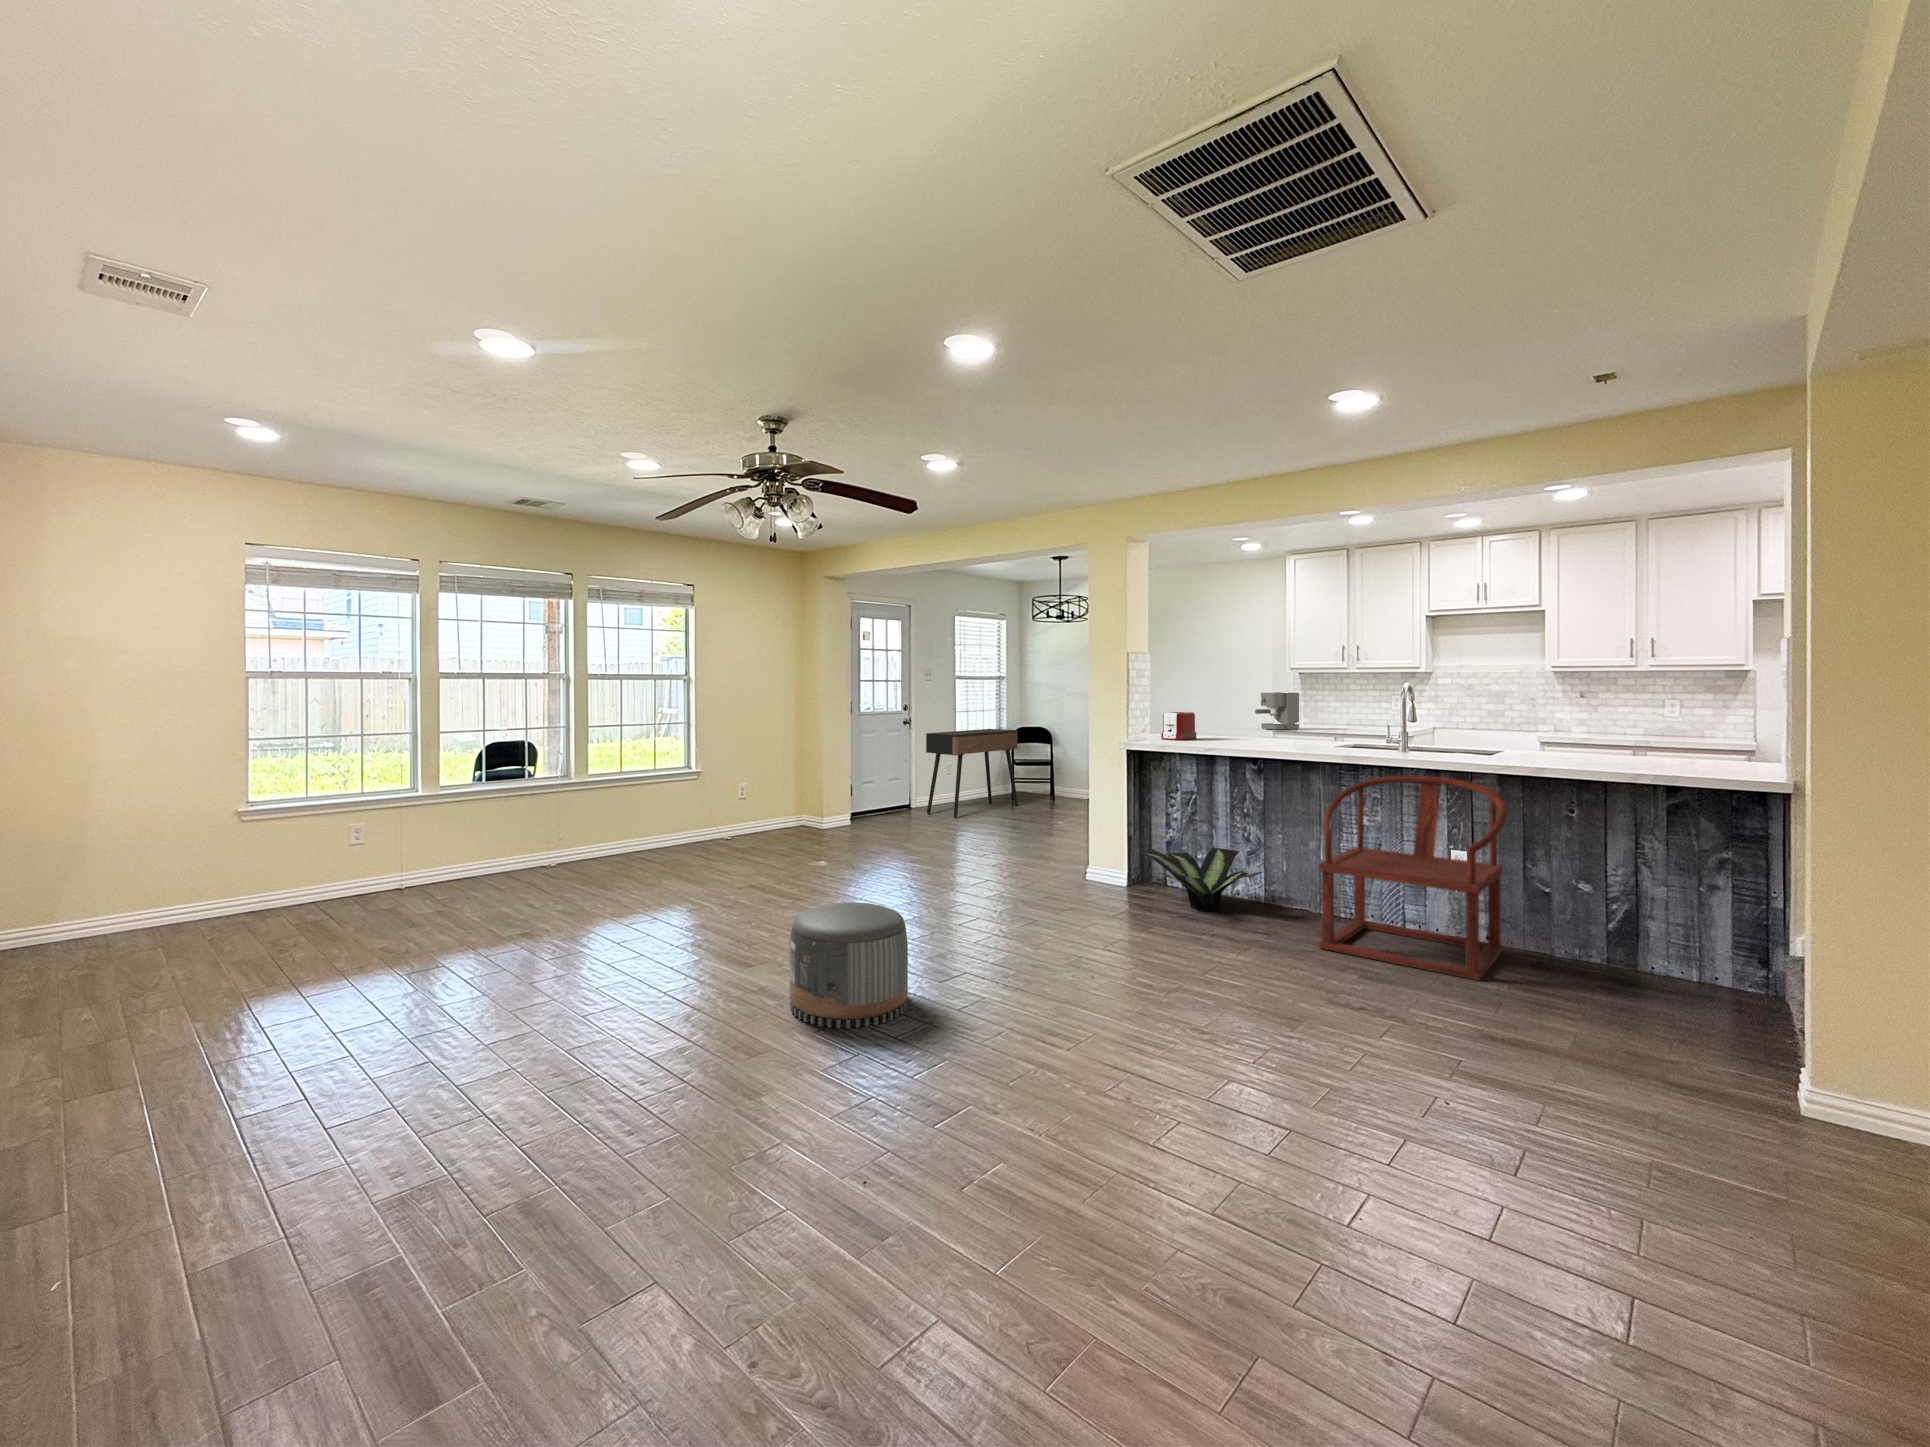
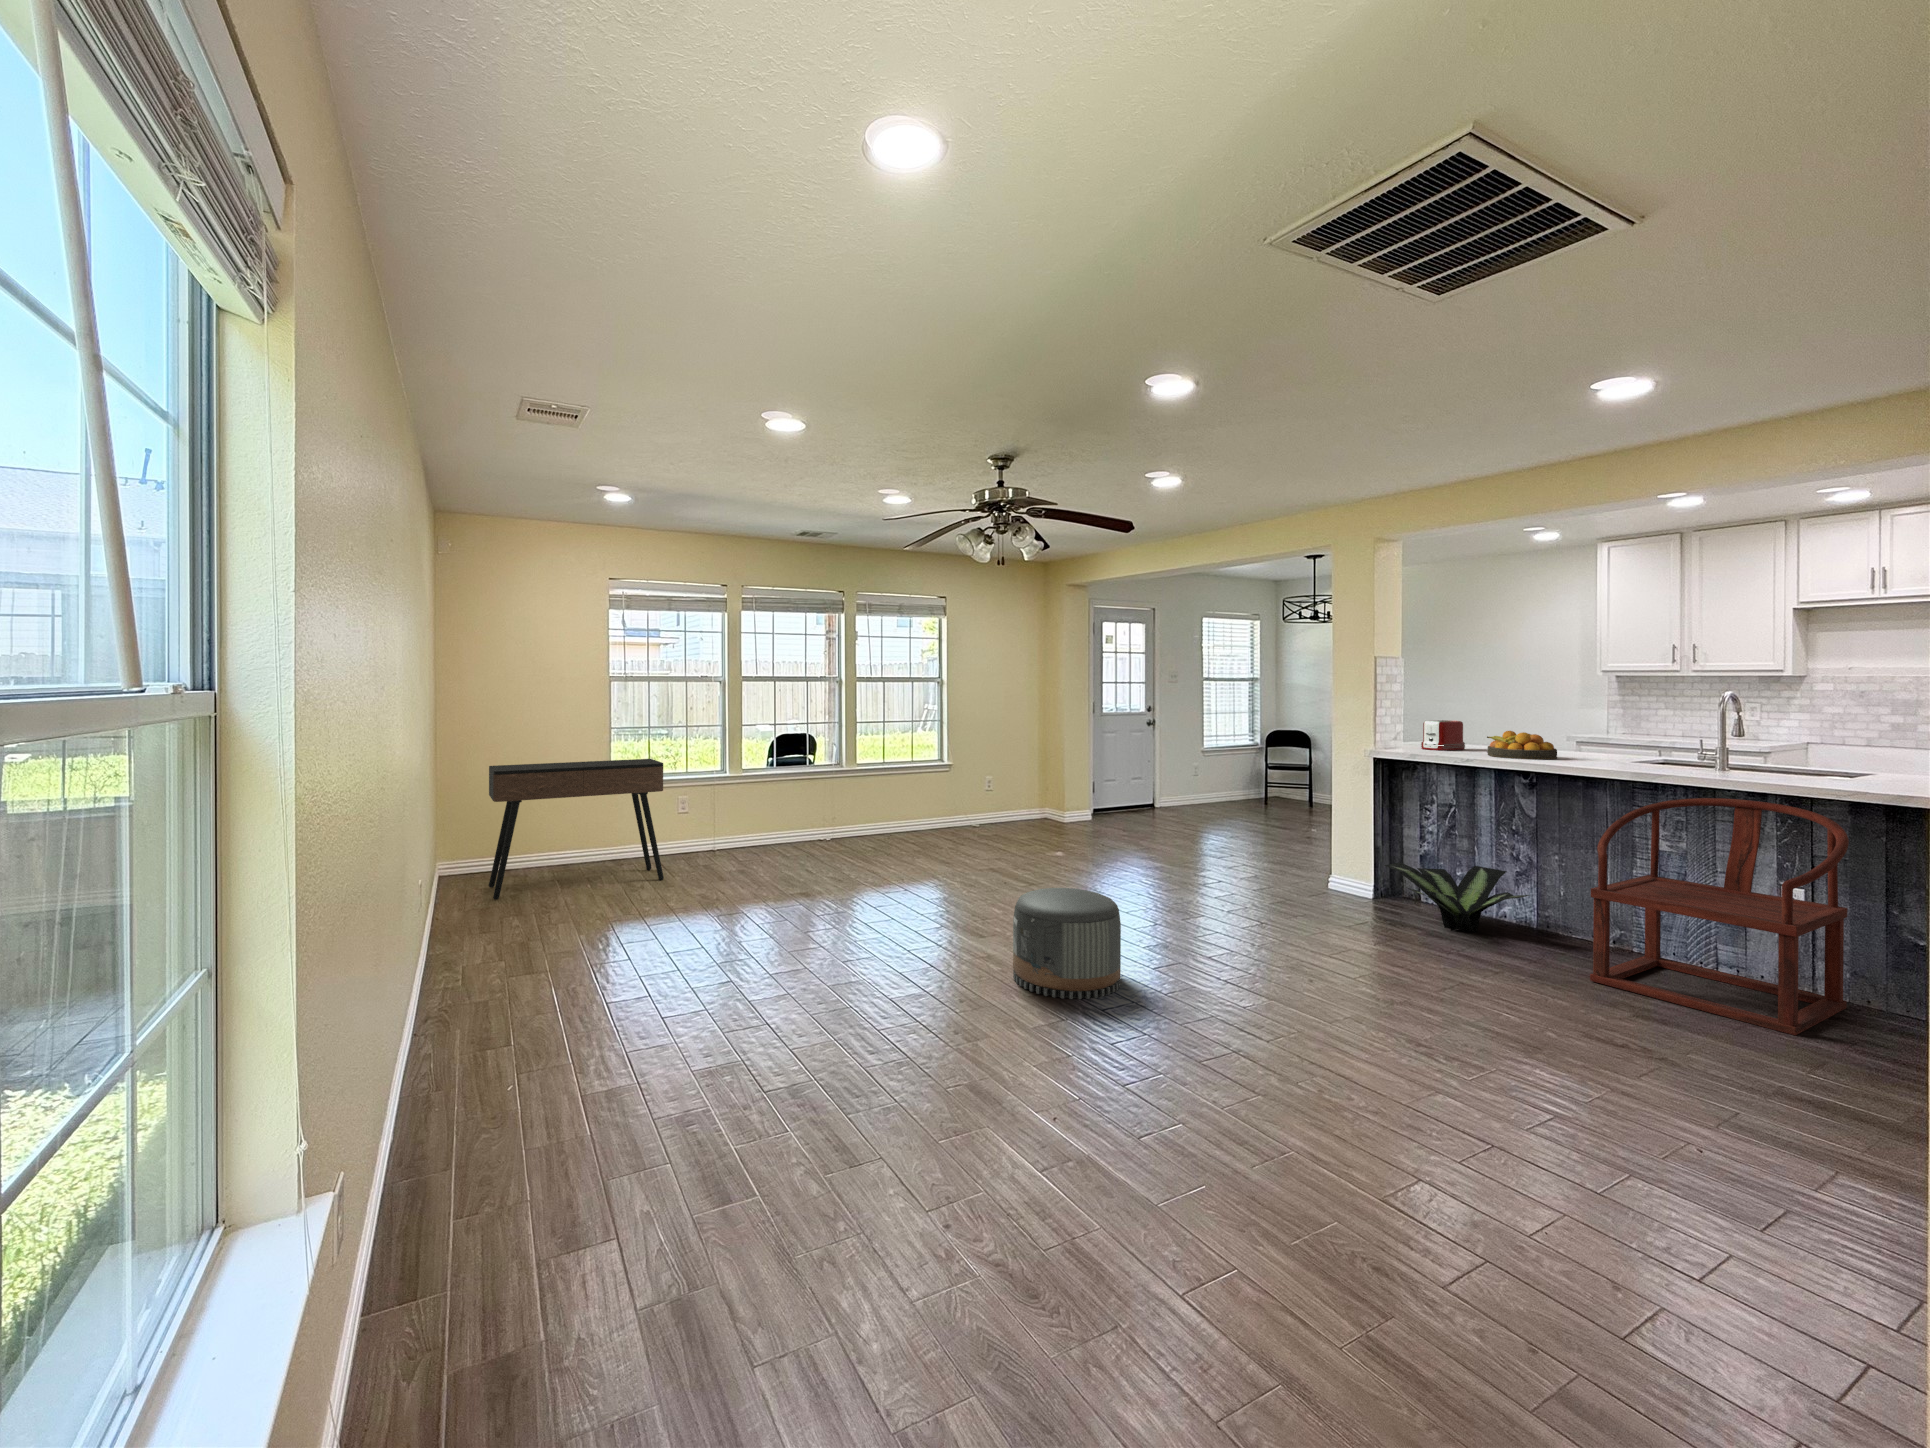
coffee maker: present [1255,692,1299,730] -> none [1553,700,1612,743]
fruit bowl: none [1218,720,1275,746] -> present [1487,731,1557,759]
console table: present [926,729,1018,818] -> present [489,759,664,899]

